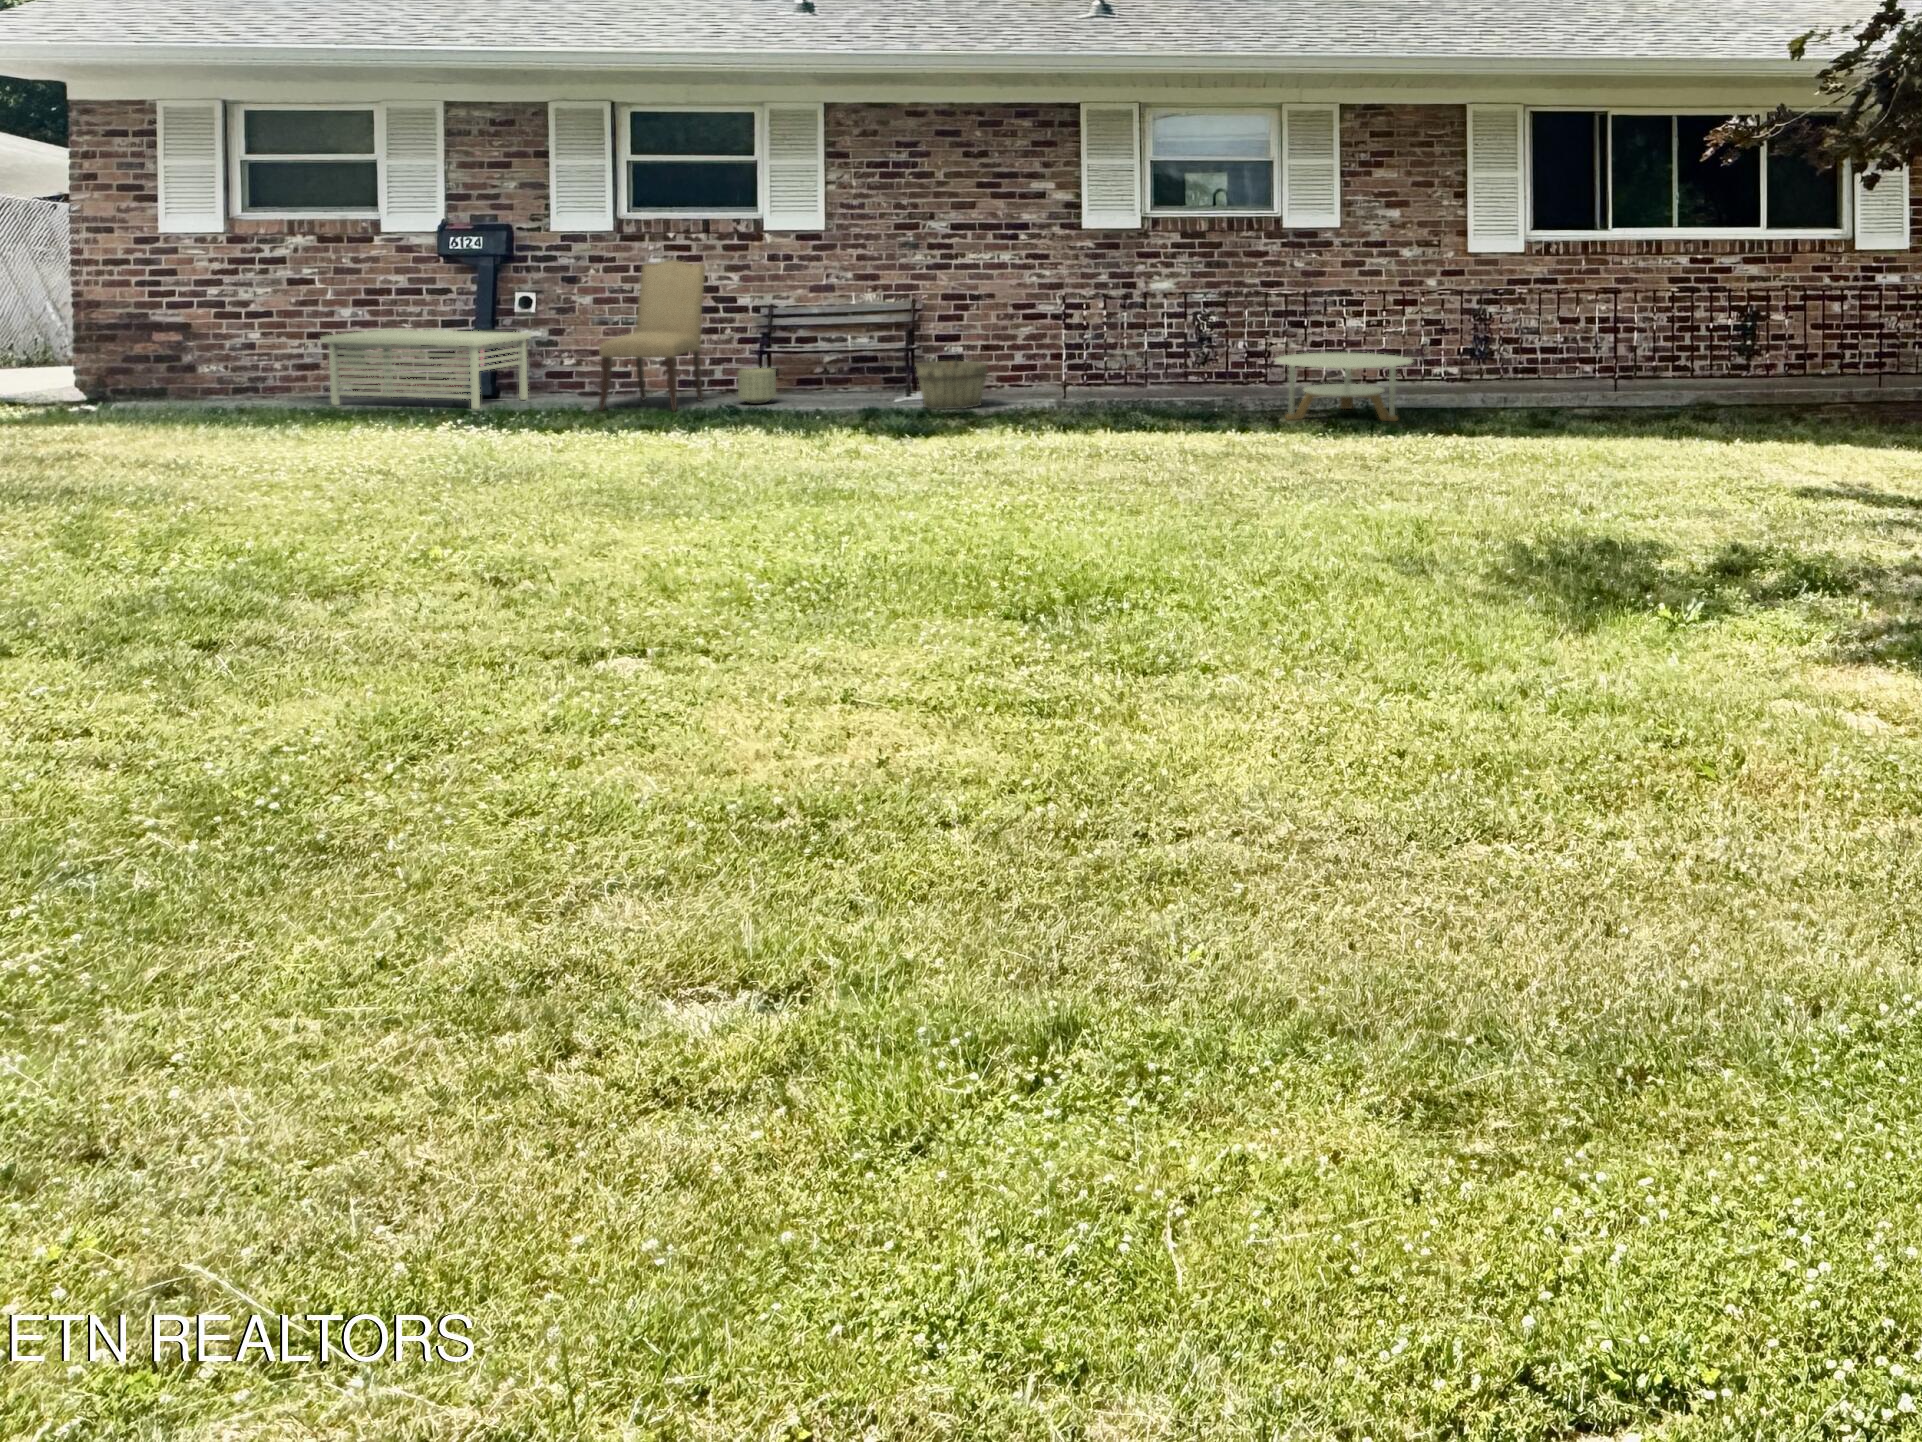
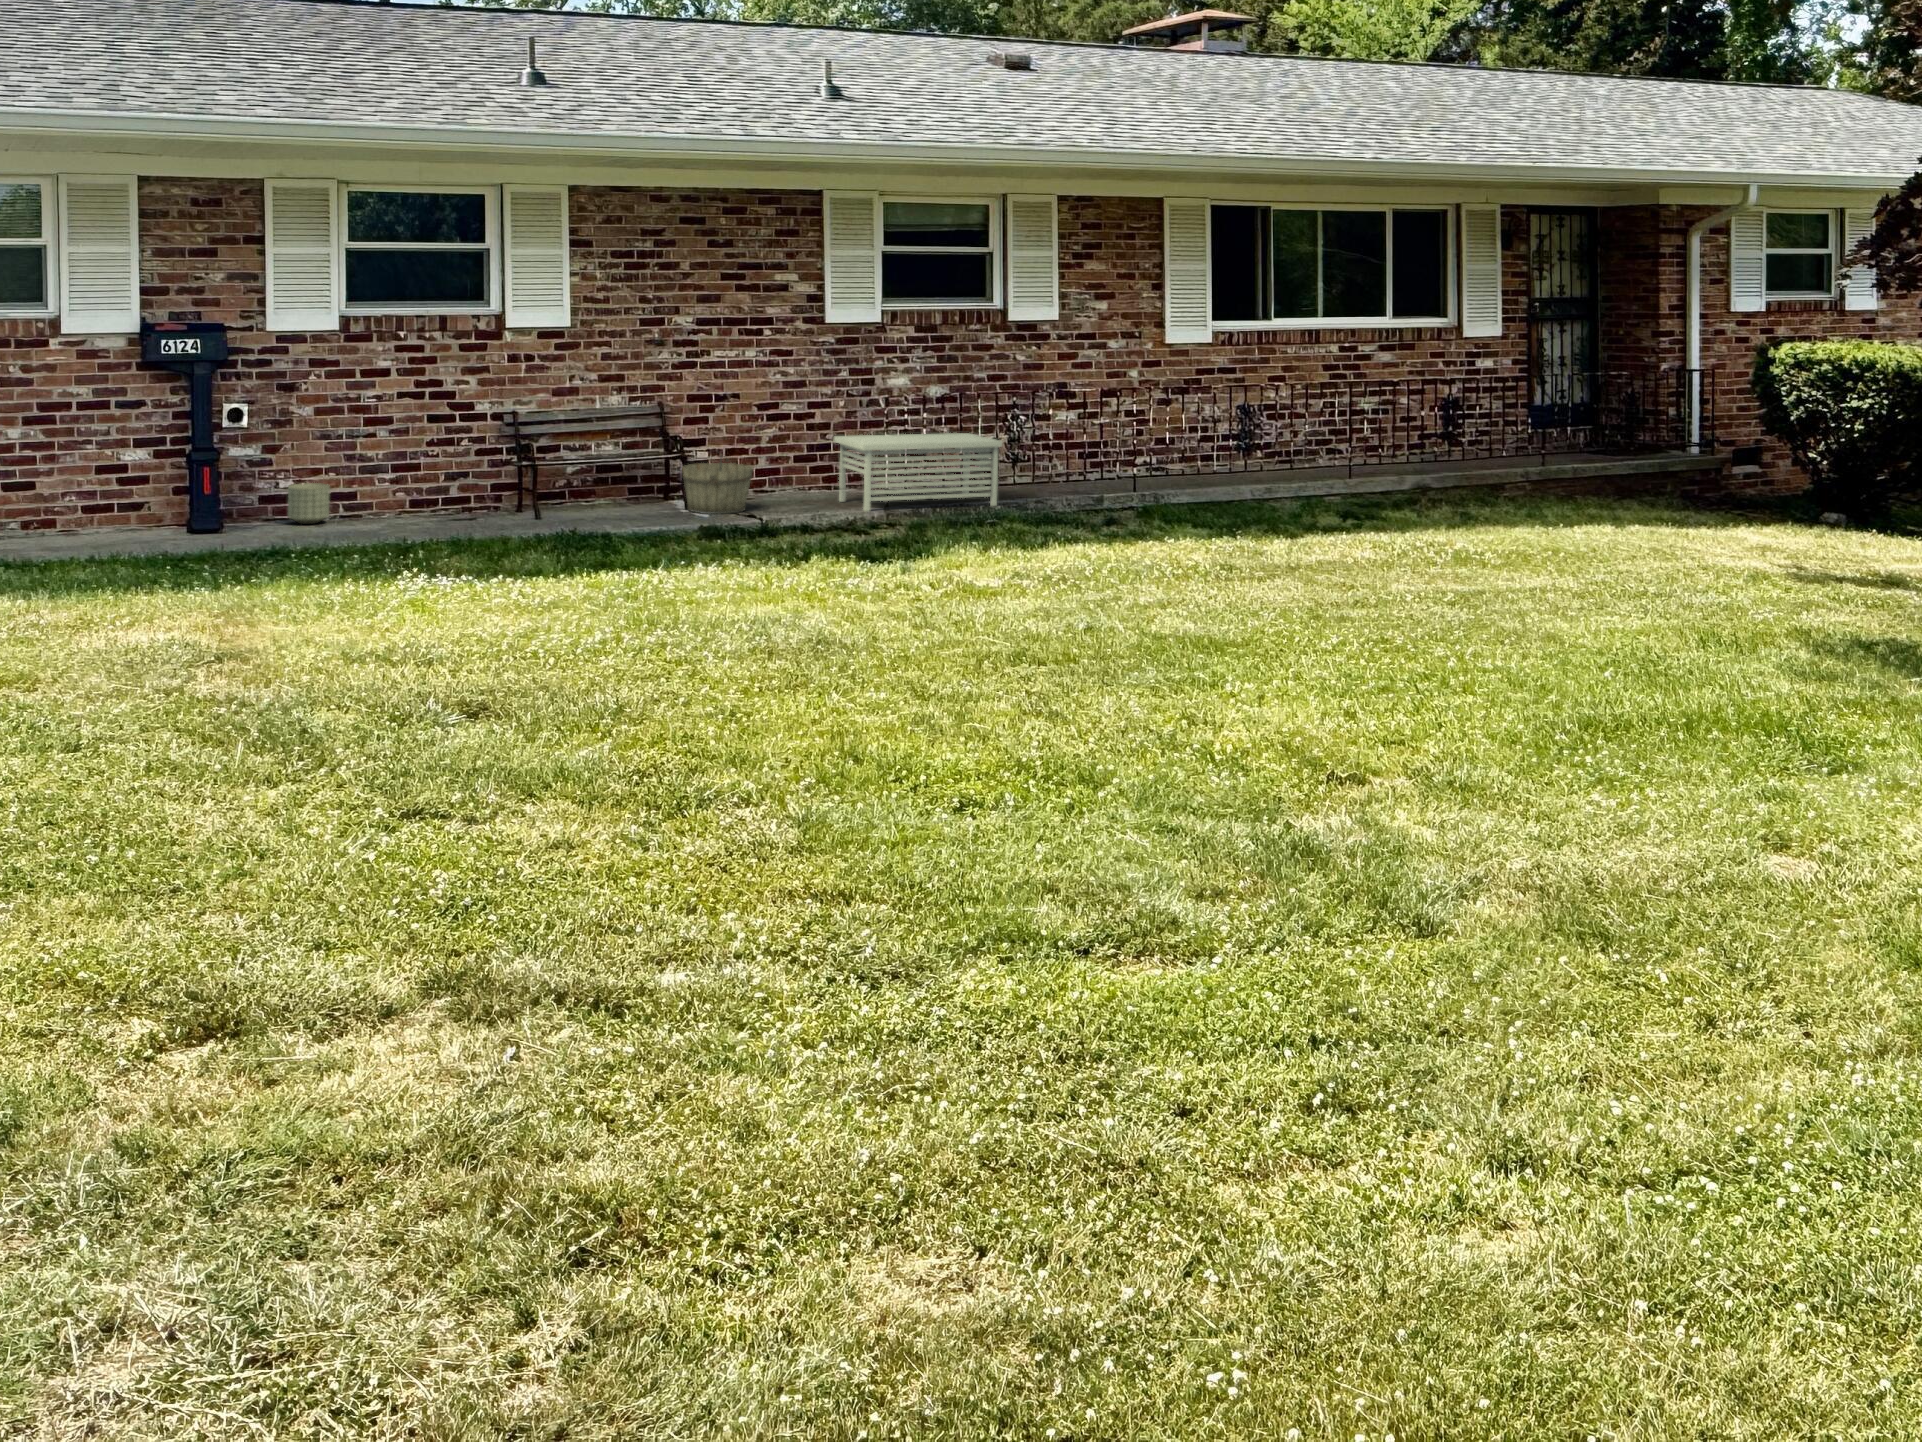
chair: present [598,260,705,411] -> none [381,364,469,533]
storage bench: present [320,329,531,409] -> present [834,433,1002,512]
round table: present [1275,352,1413,421] -> none [1031,441,1164,509]
planter: present [738,368,776,404] -> present [288,483,330,524]

